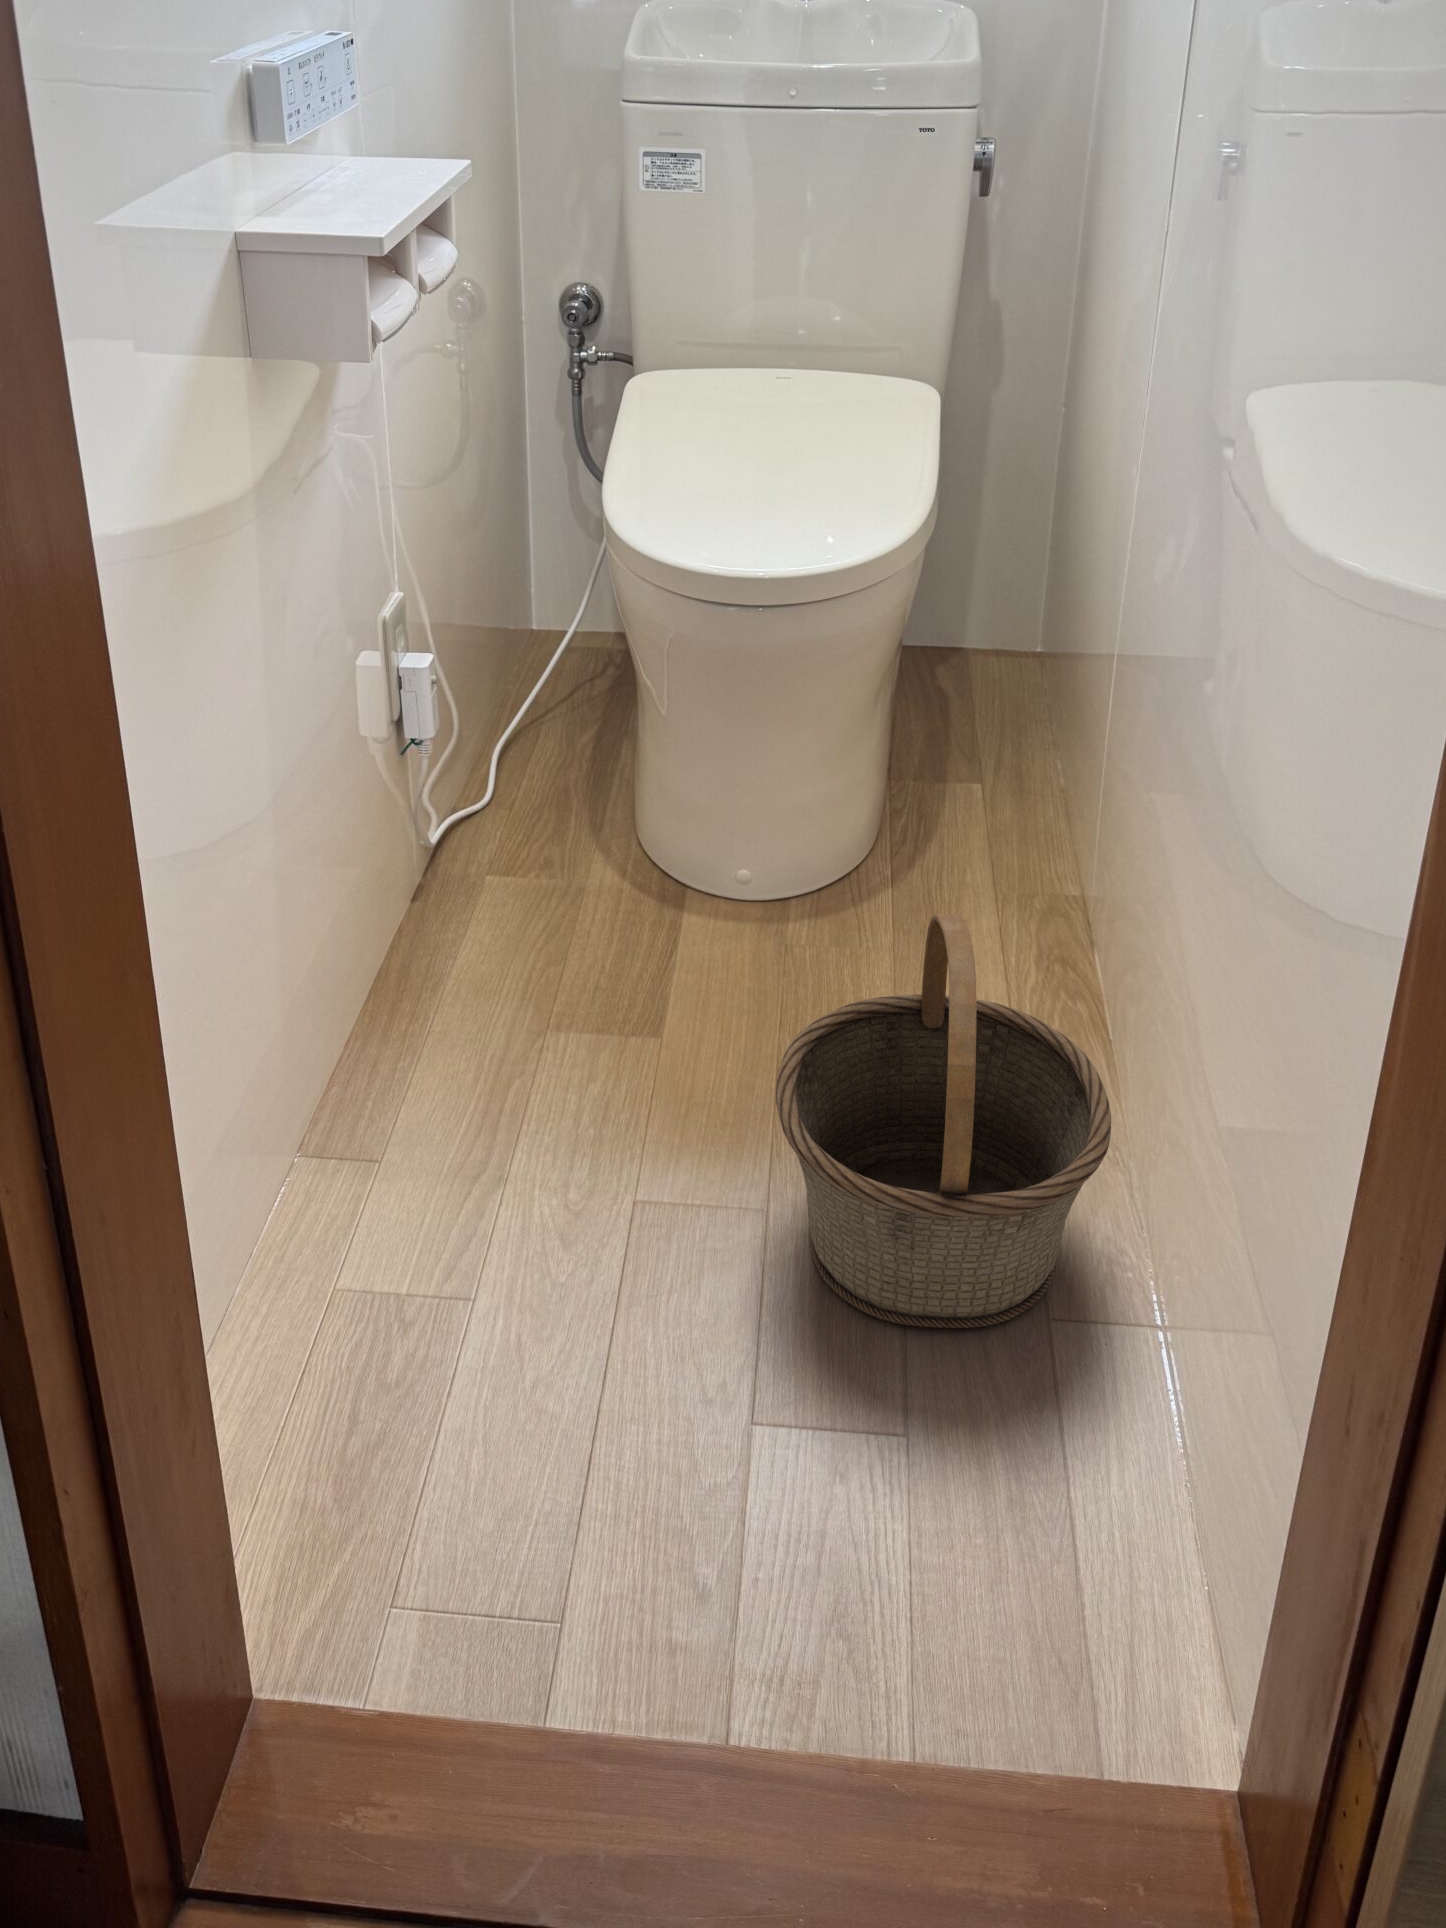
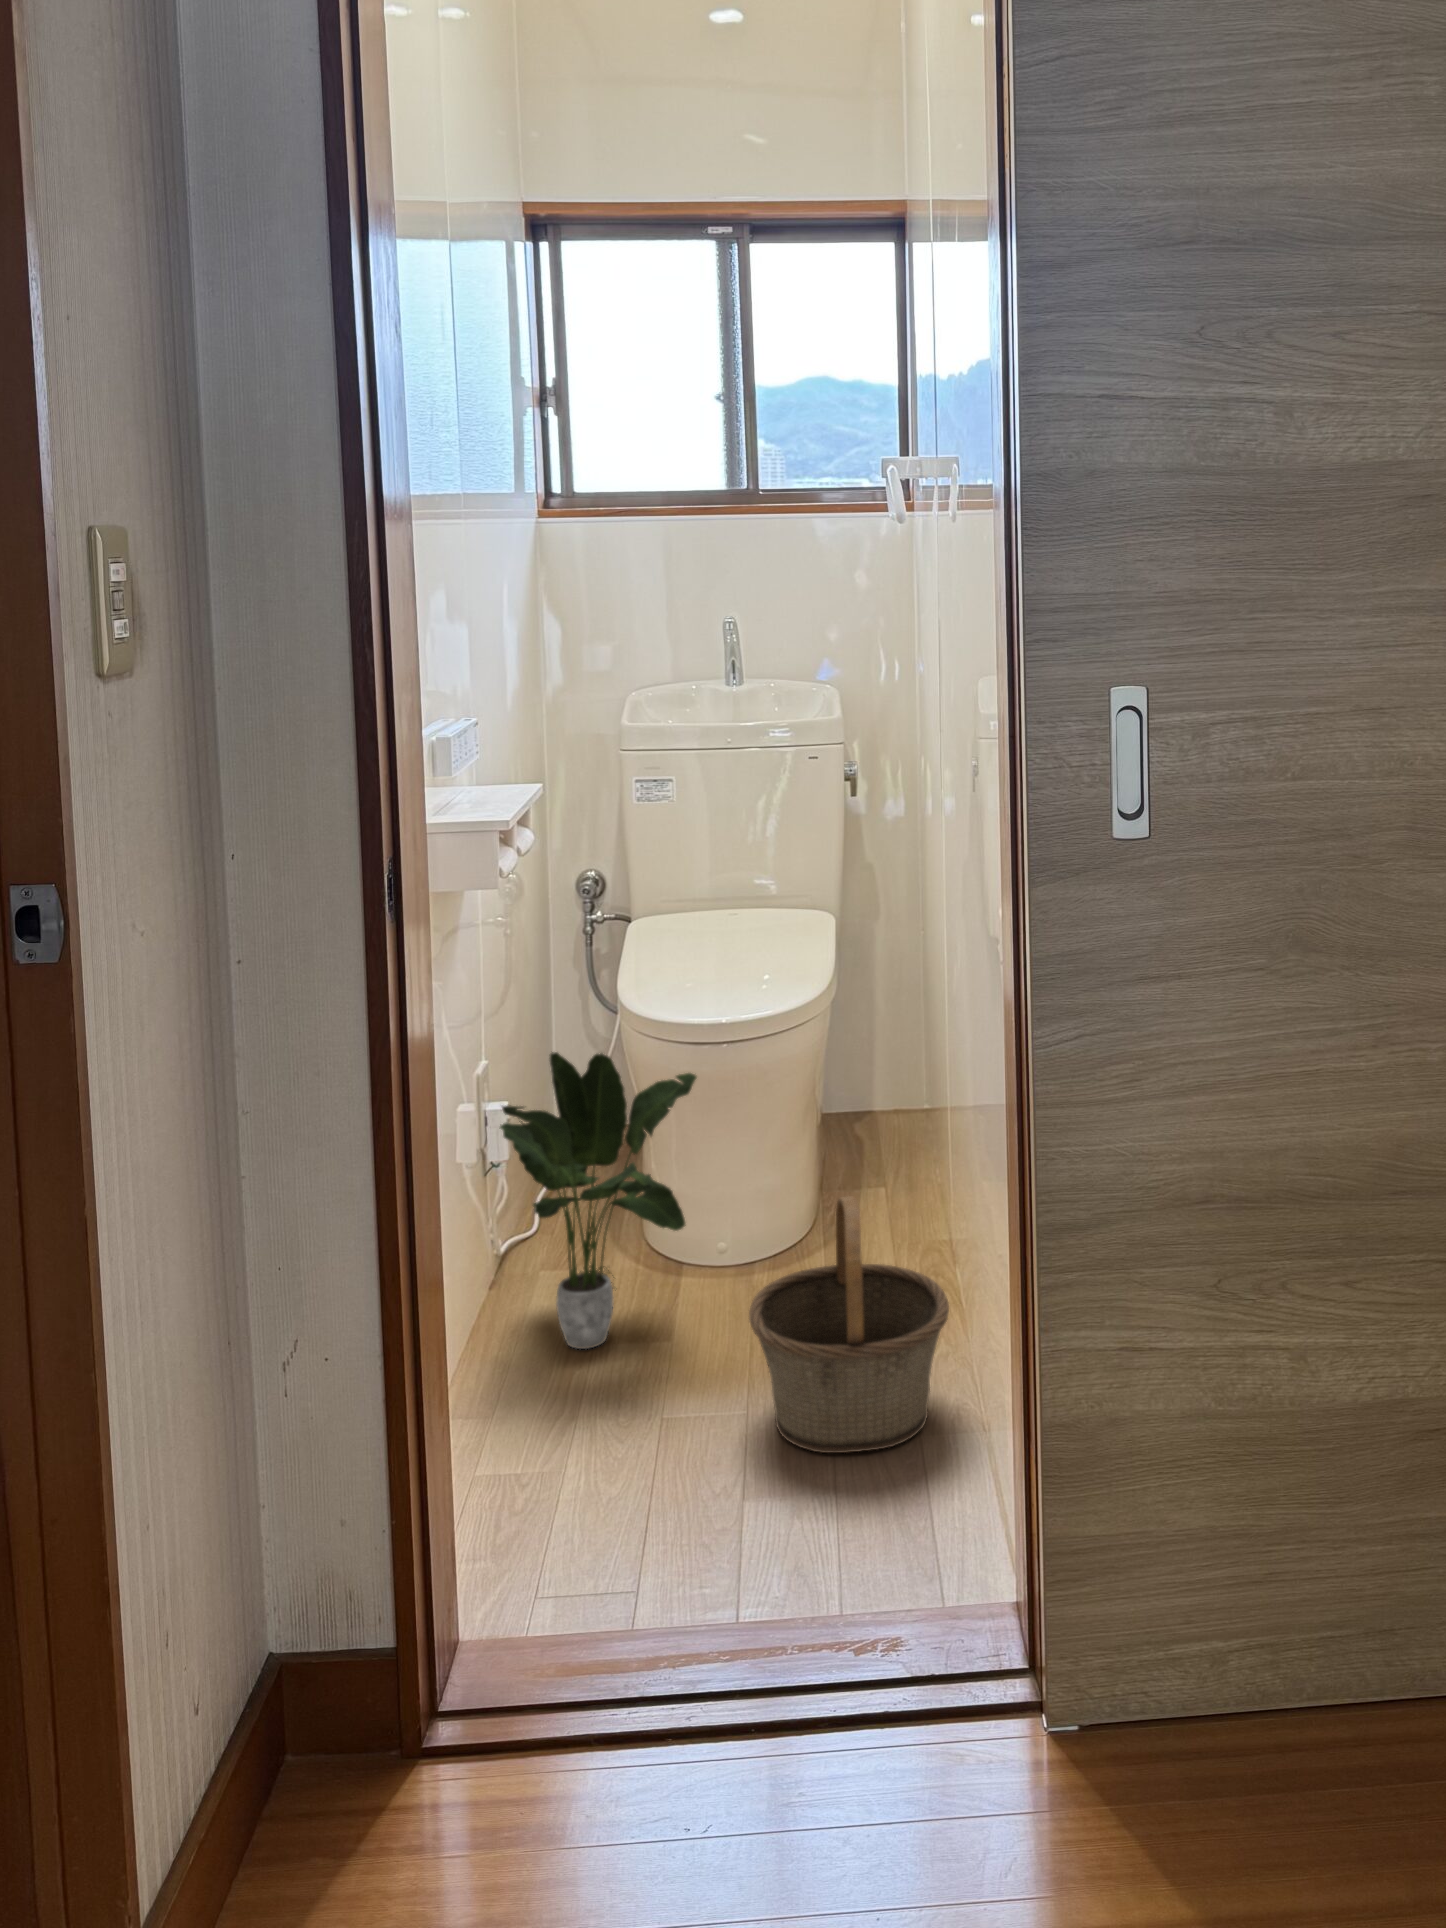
potted plant: none [394,611,714,1036] -> present [499,1052,697,1349]

